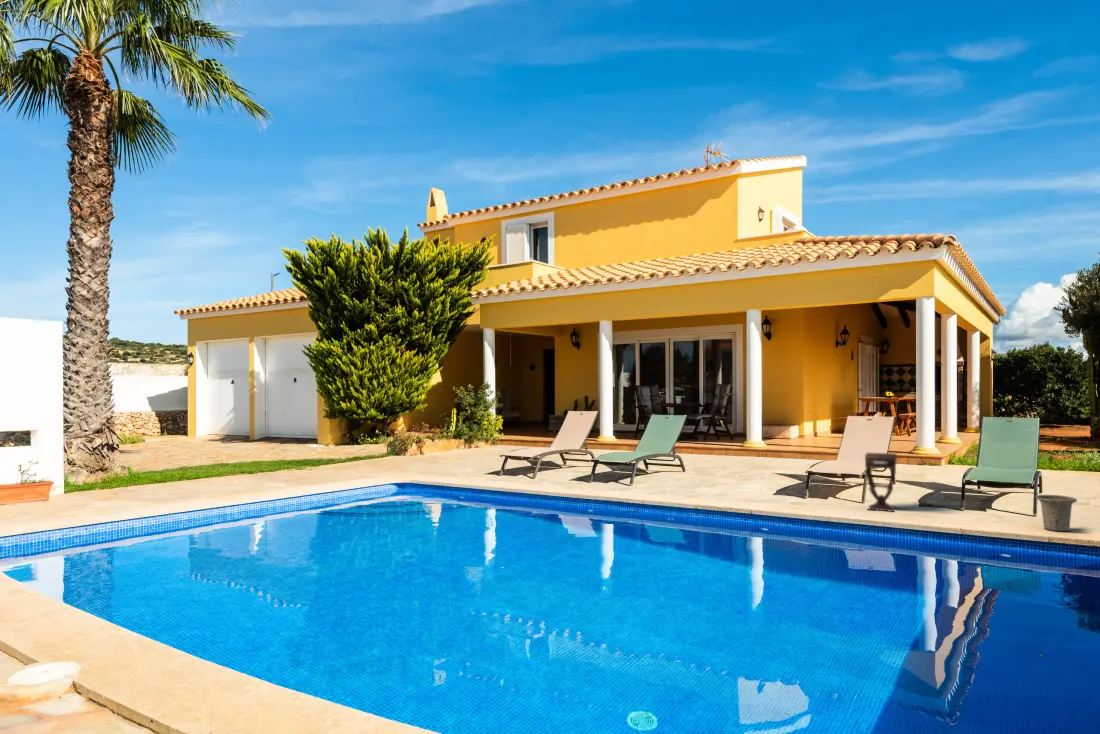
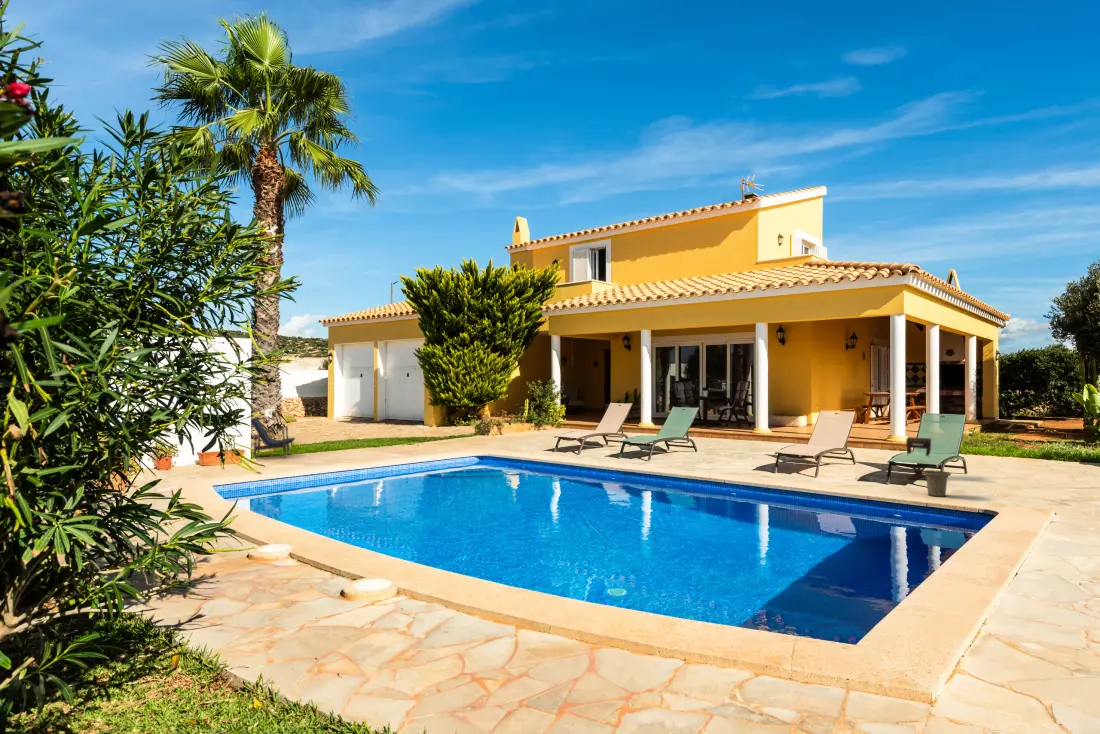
lounge chair: none [57,440,128,502] -> present [251,417,295,458]
side table: present [865,453,896,512] -> present [906,437,931,480]

